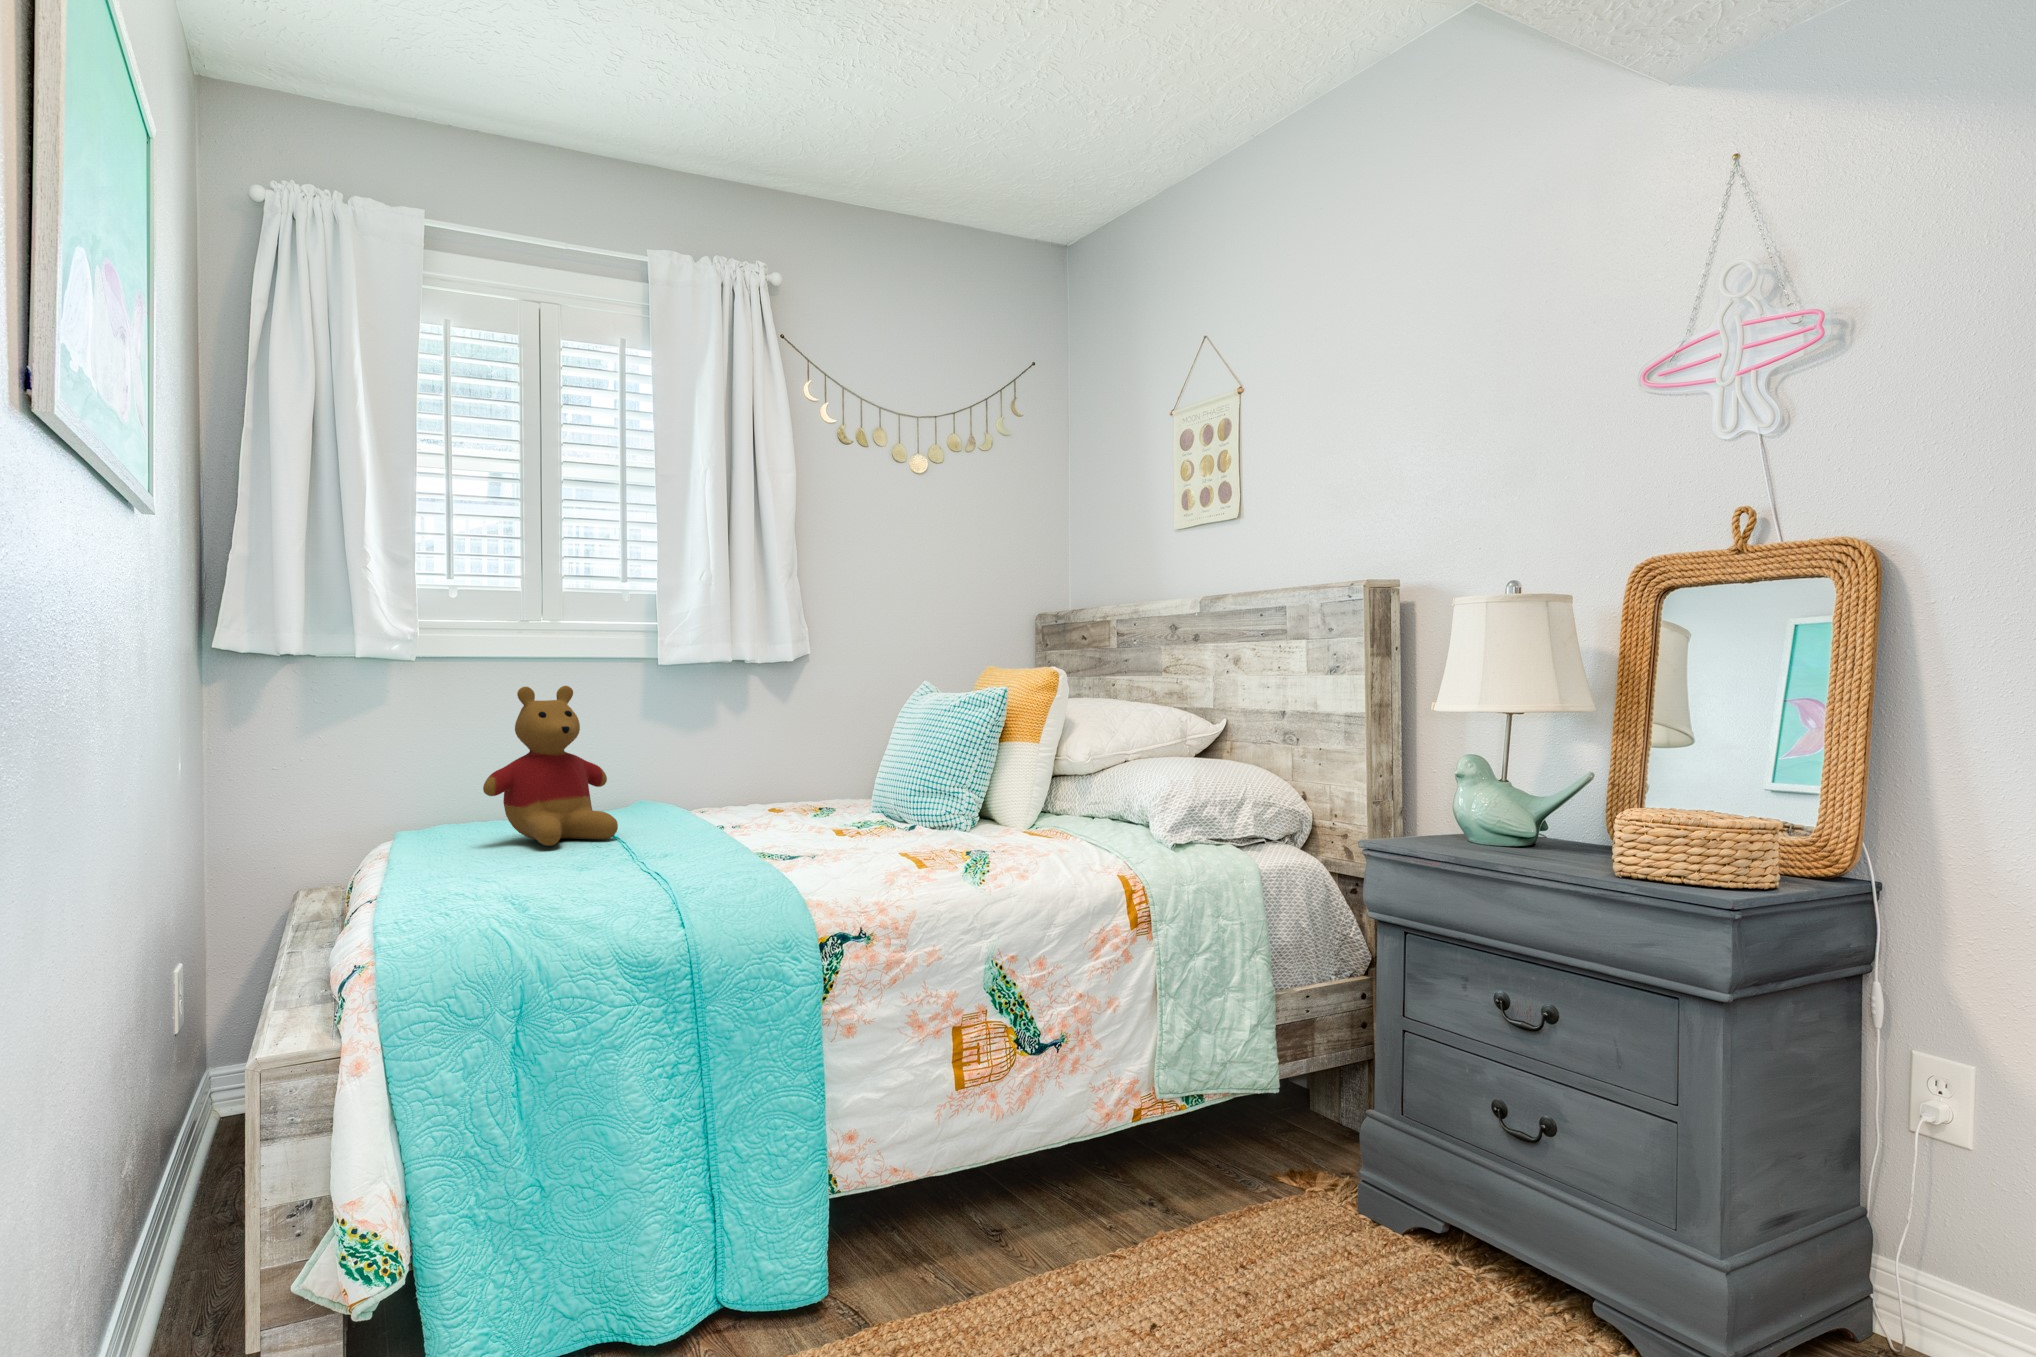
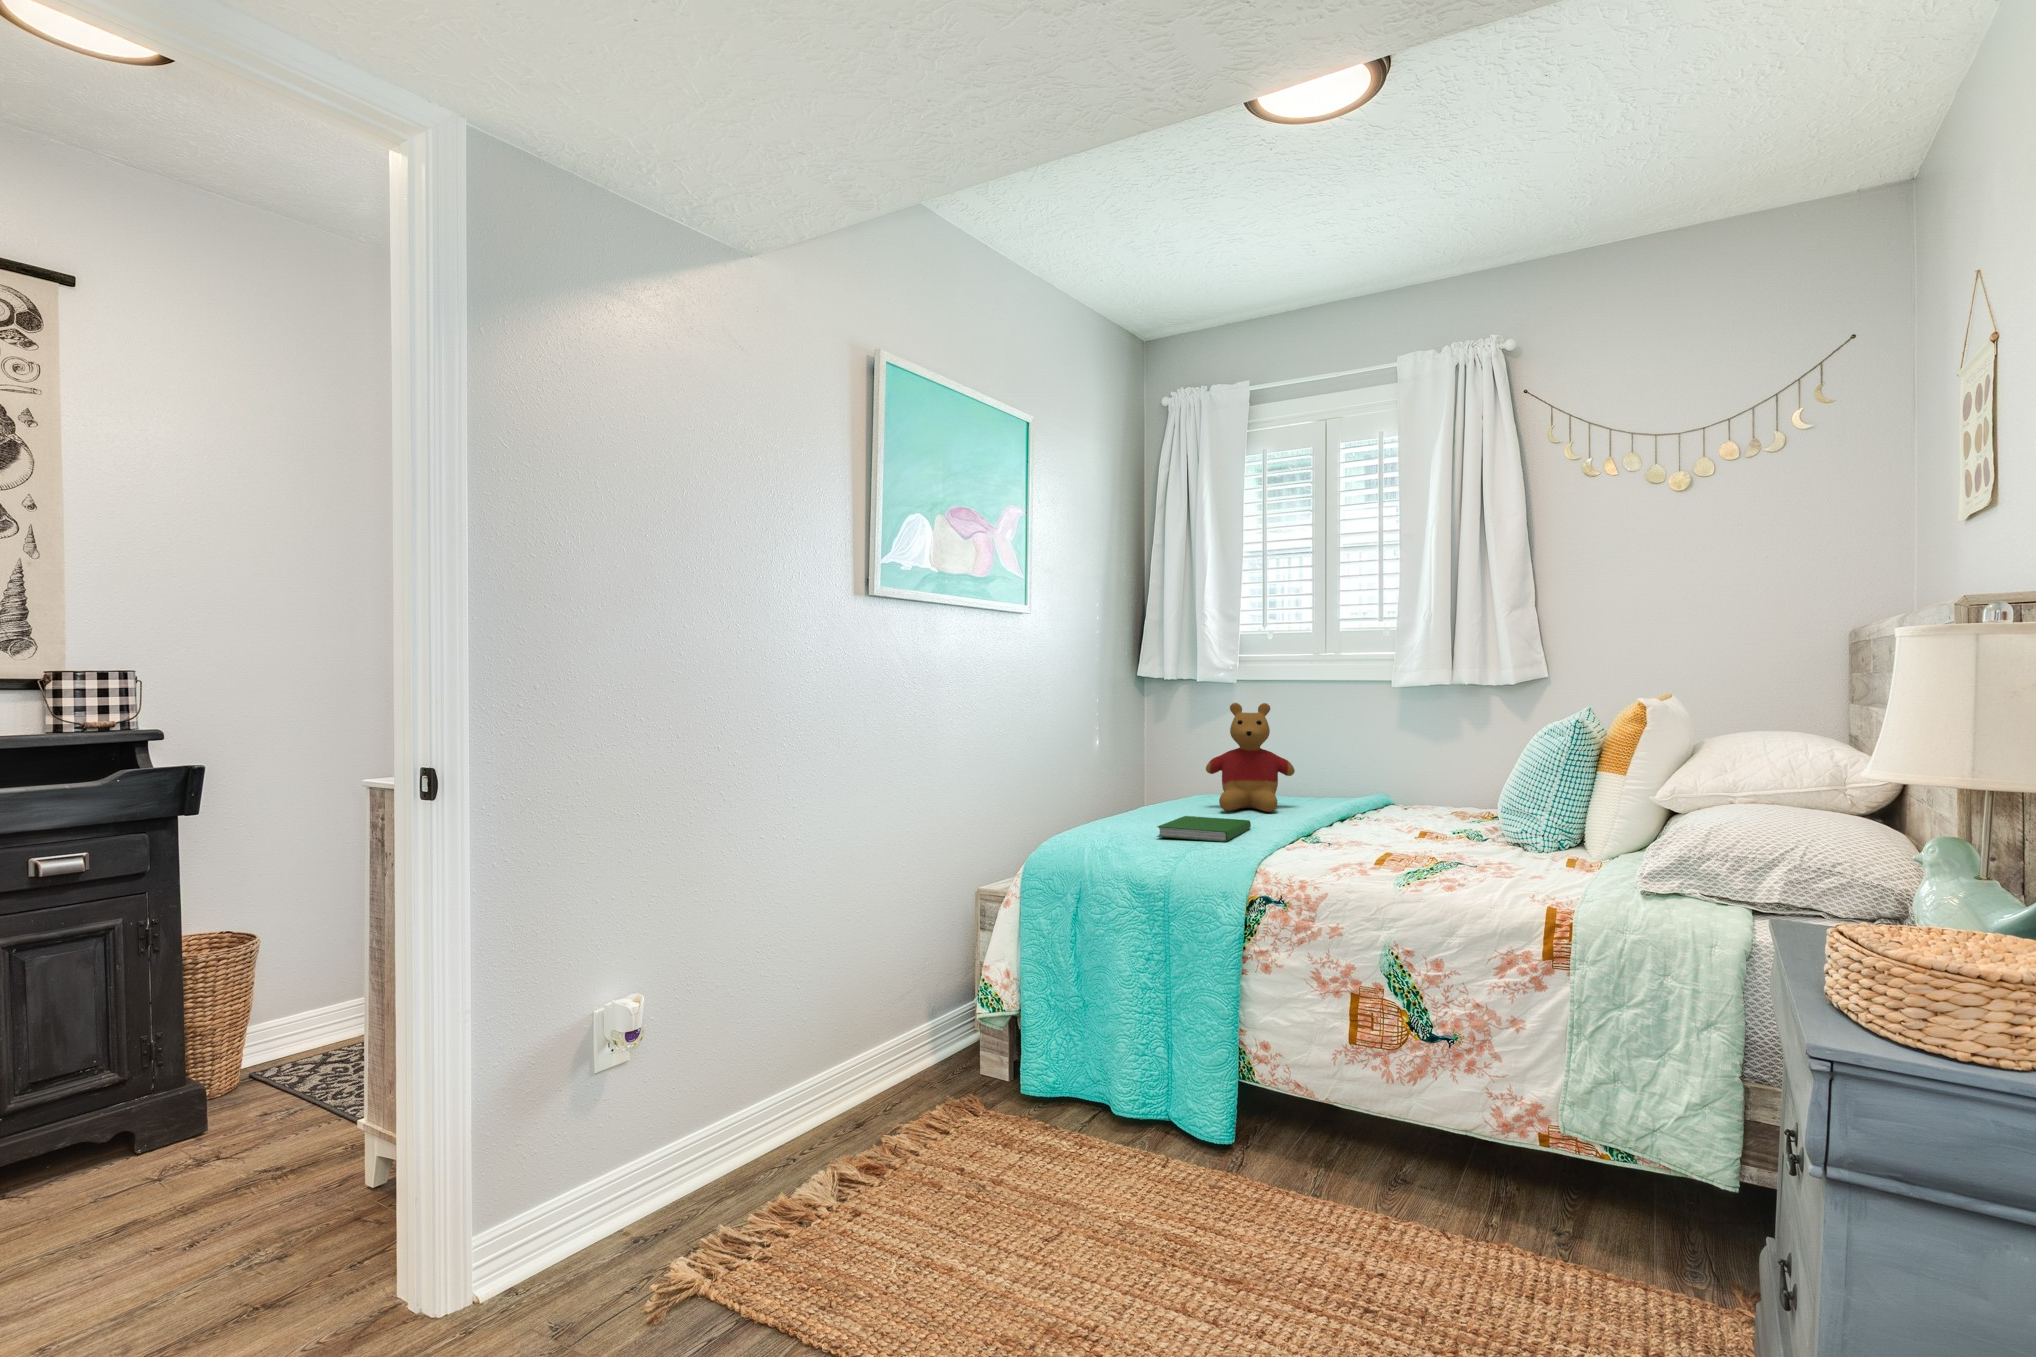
hardcover book: none [572,848,717,890] -> present [1157,816,1251,842]

